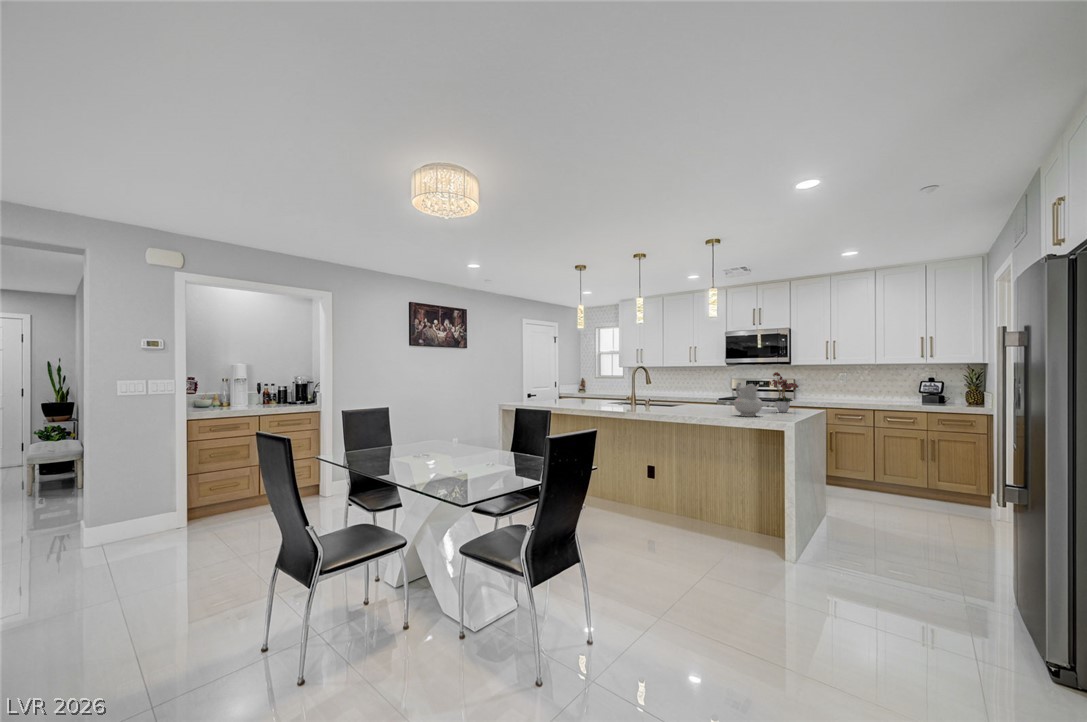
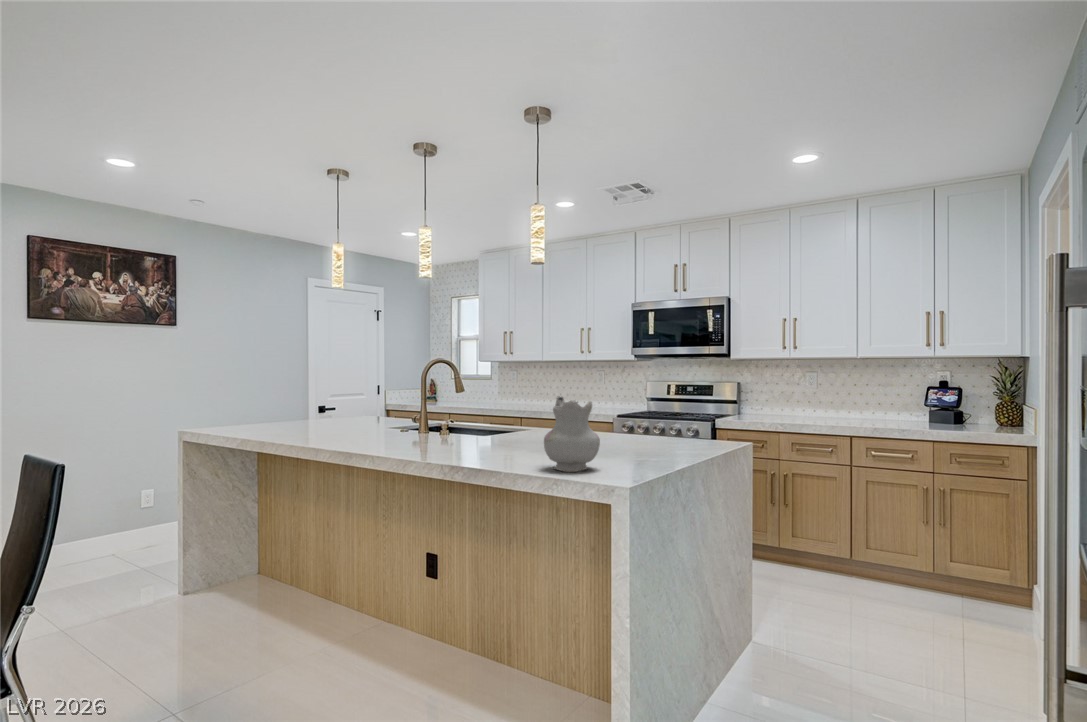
flower arrangement: present [770,372,798,413] -> none [639,369,698,454]

